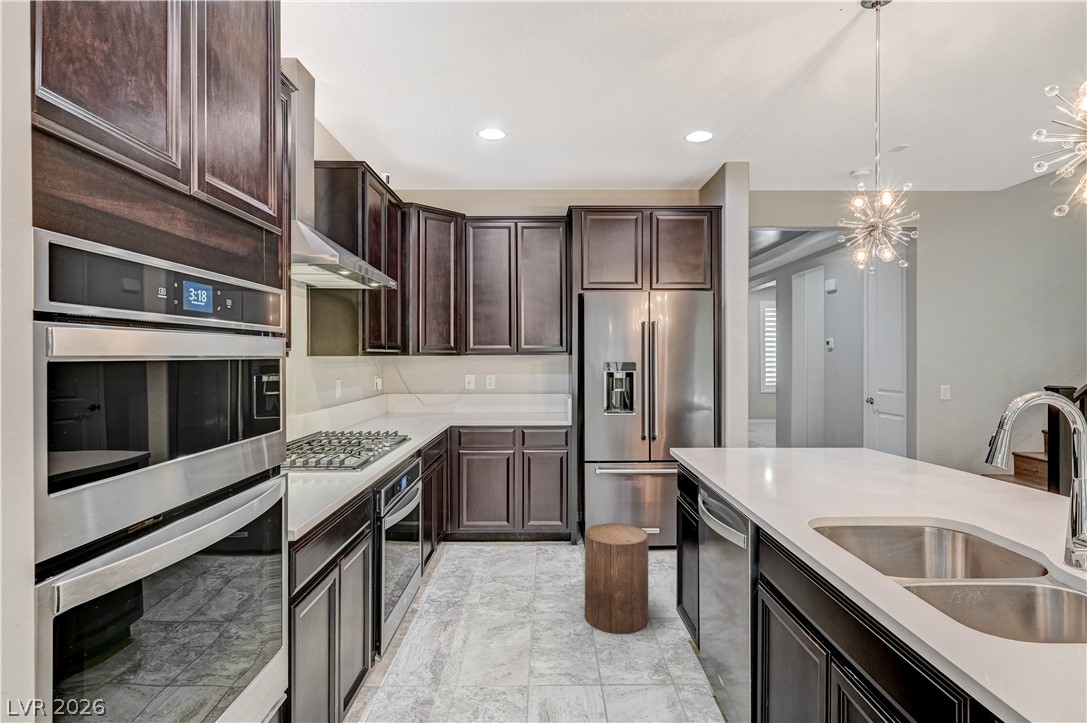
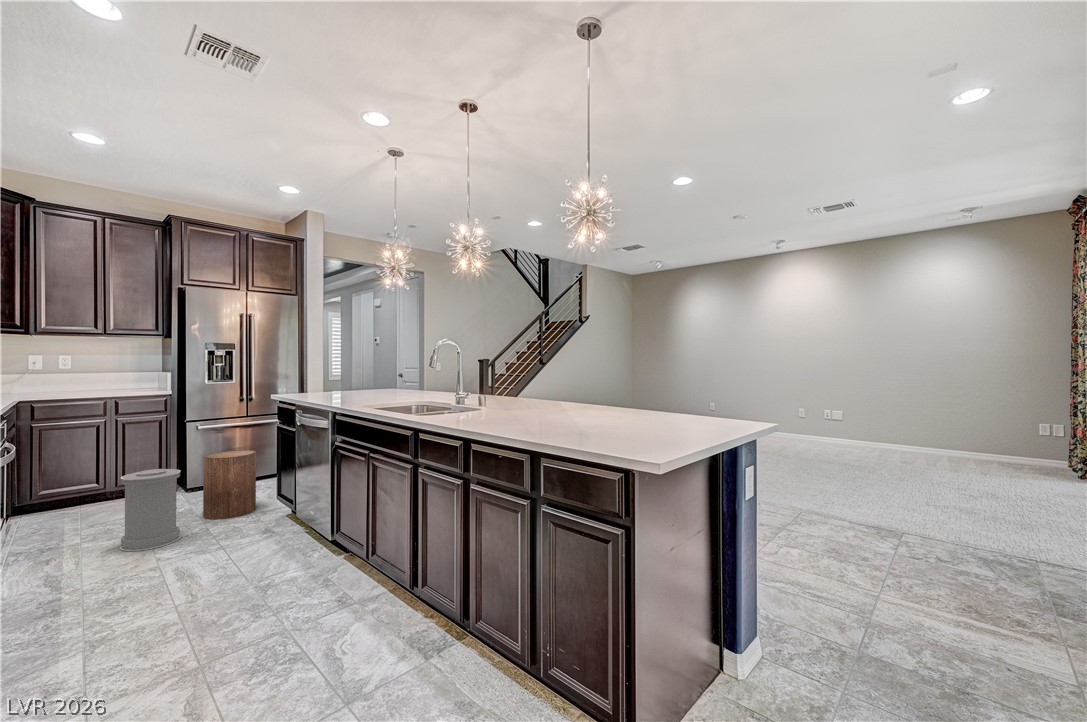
trash can: none [484,552,547,675] -> present [120,469,180,551]

